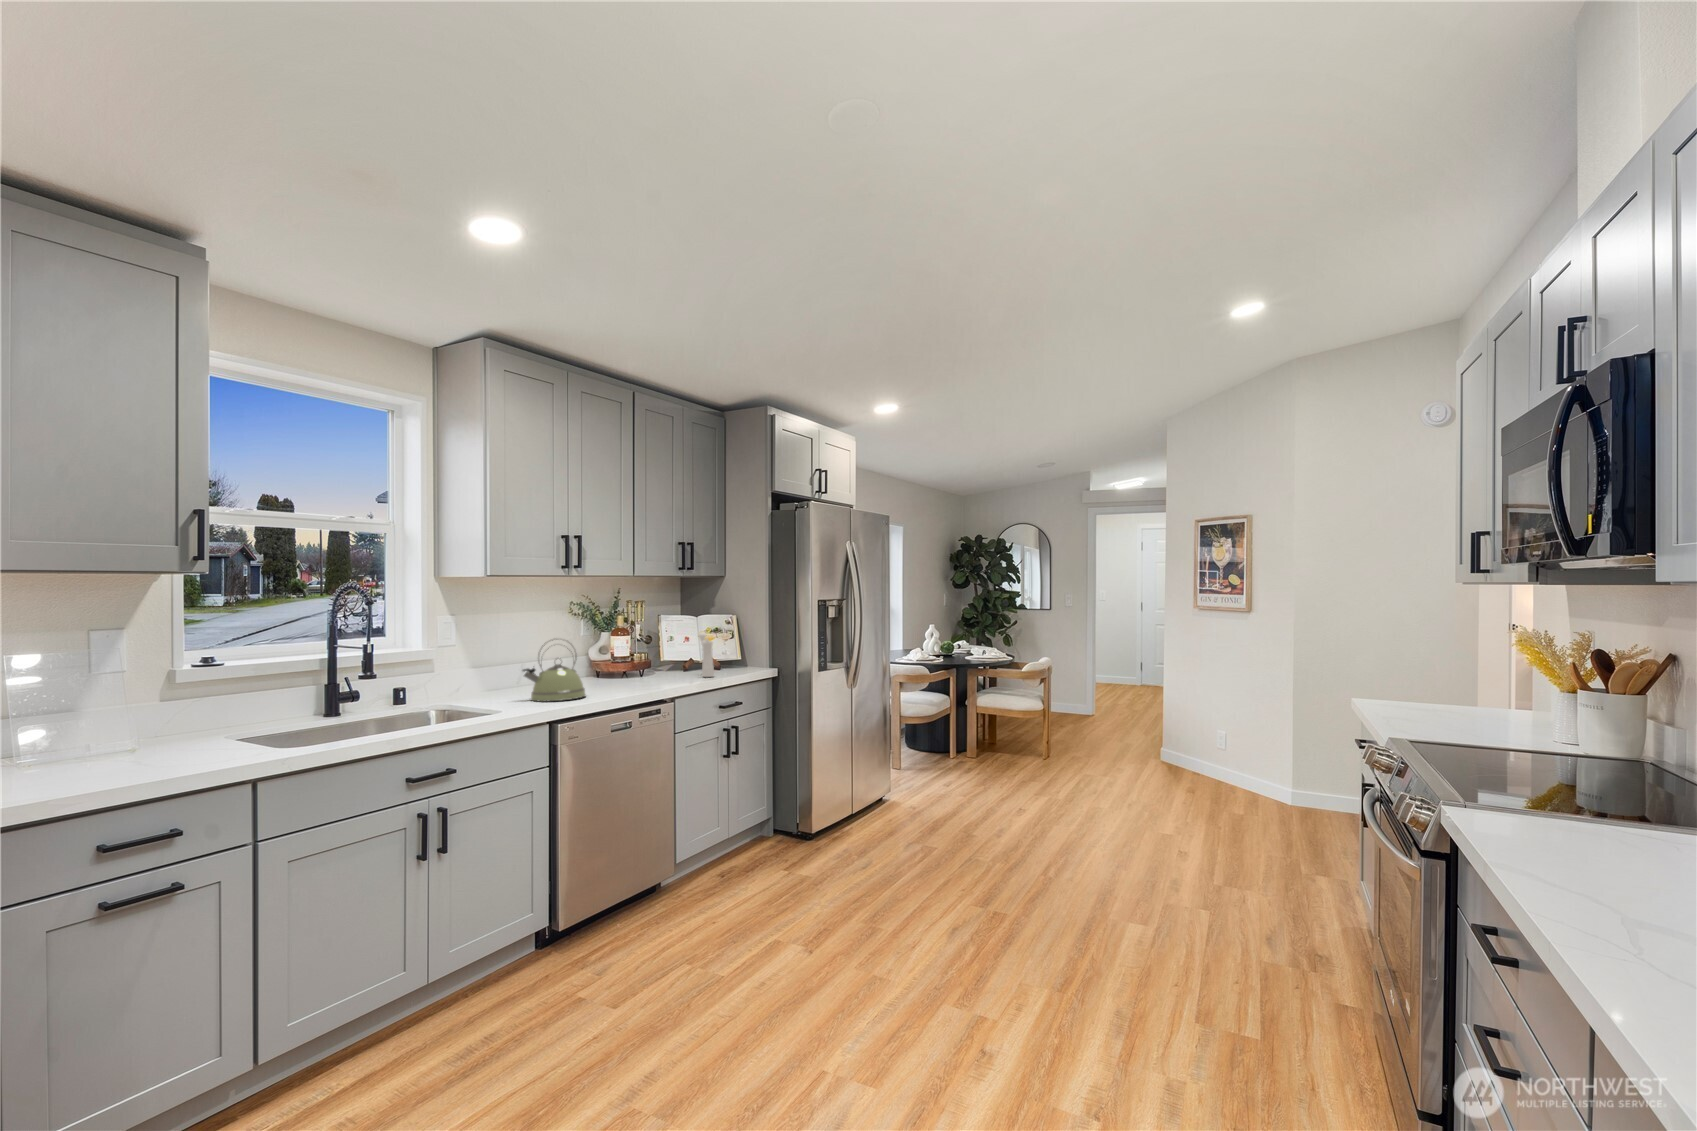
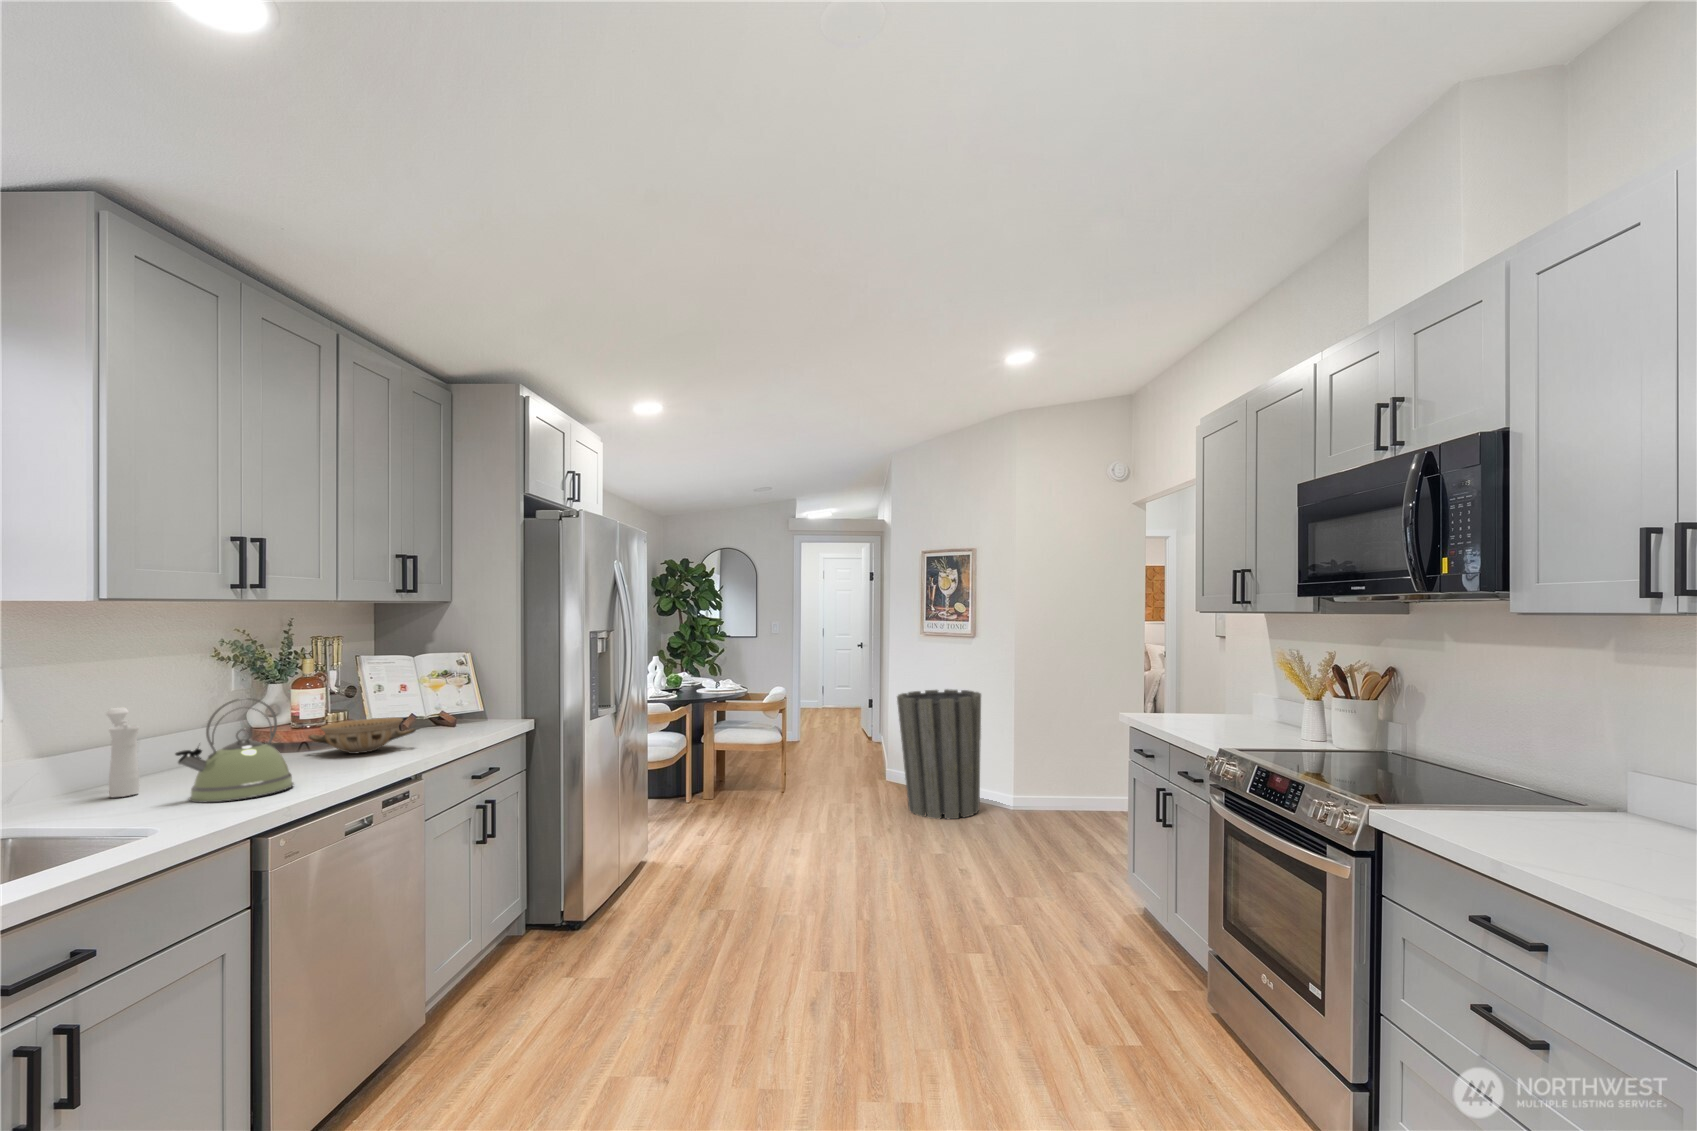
pepper mill: present [698,632,714,677] -> present [106,707,139,798]
ceramic bowl: none [615,659,679,682] -> present [308,717,416,754]
trash can: none [1151,668,1248,803] -> present [897,689,981,819]

